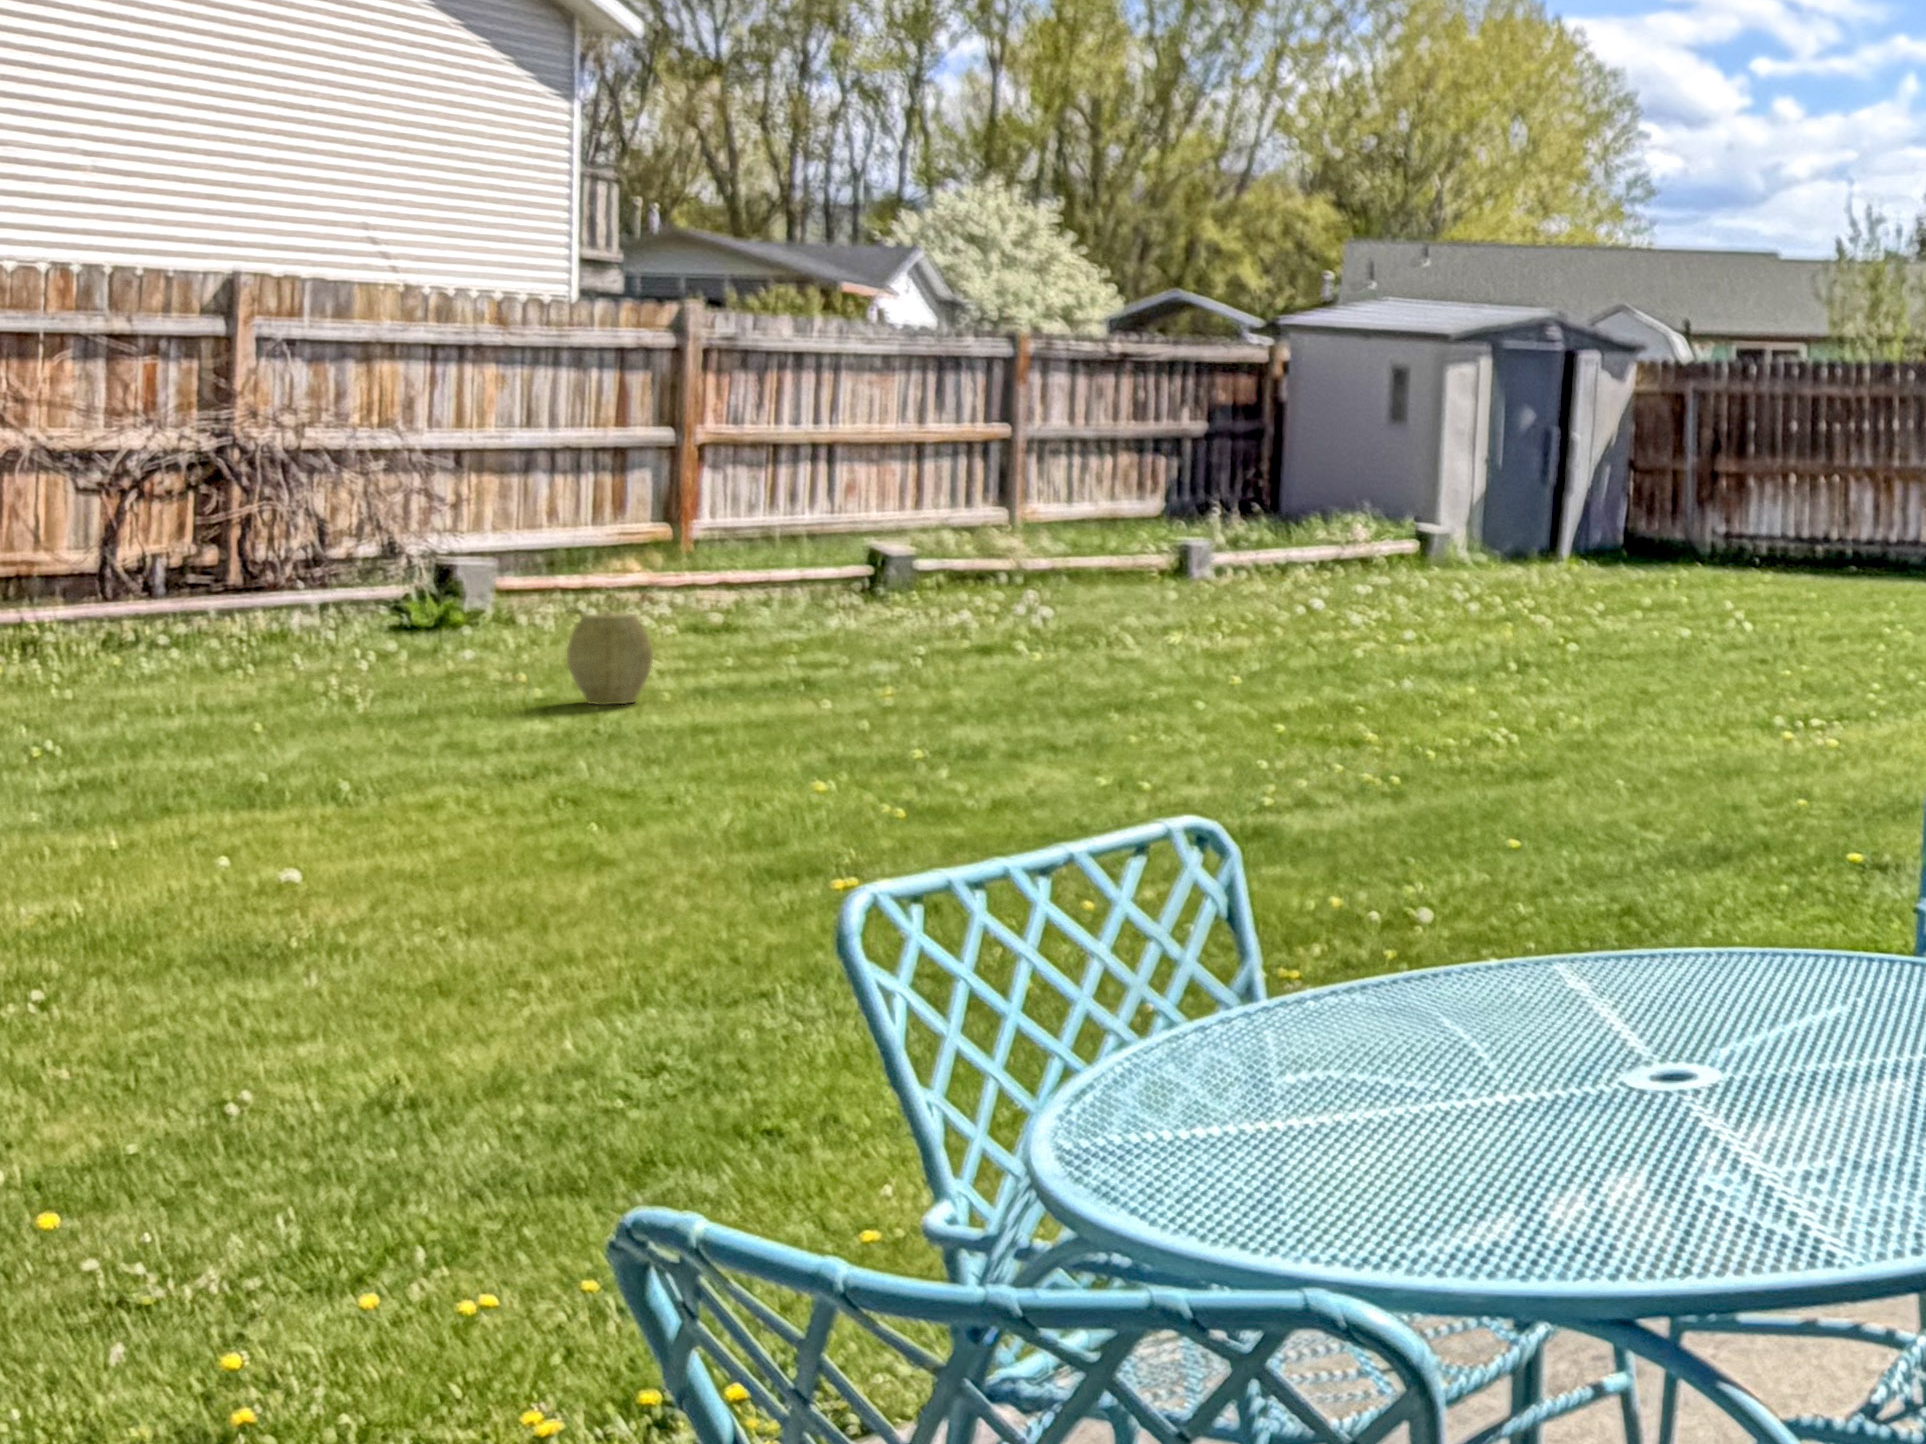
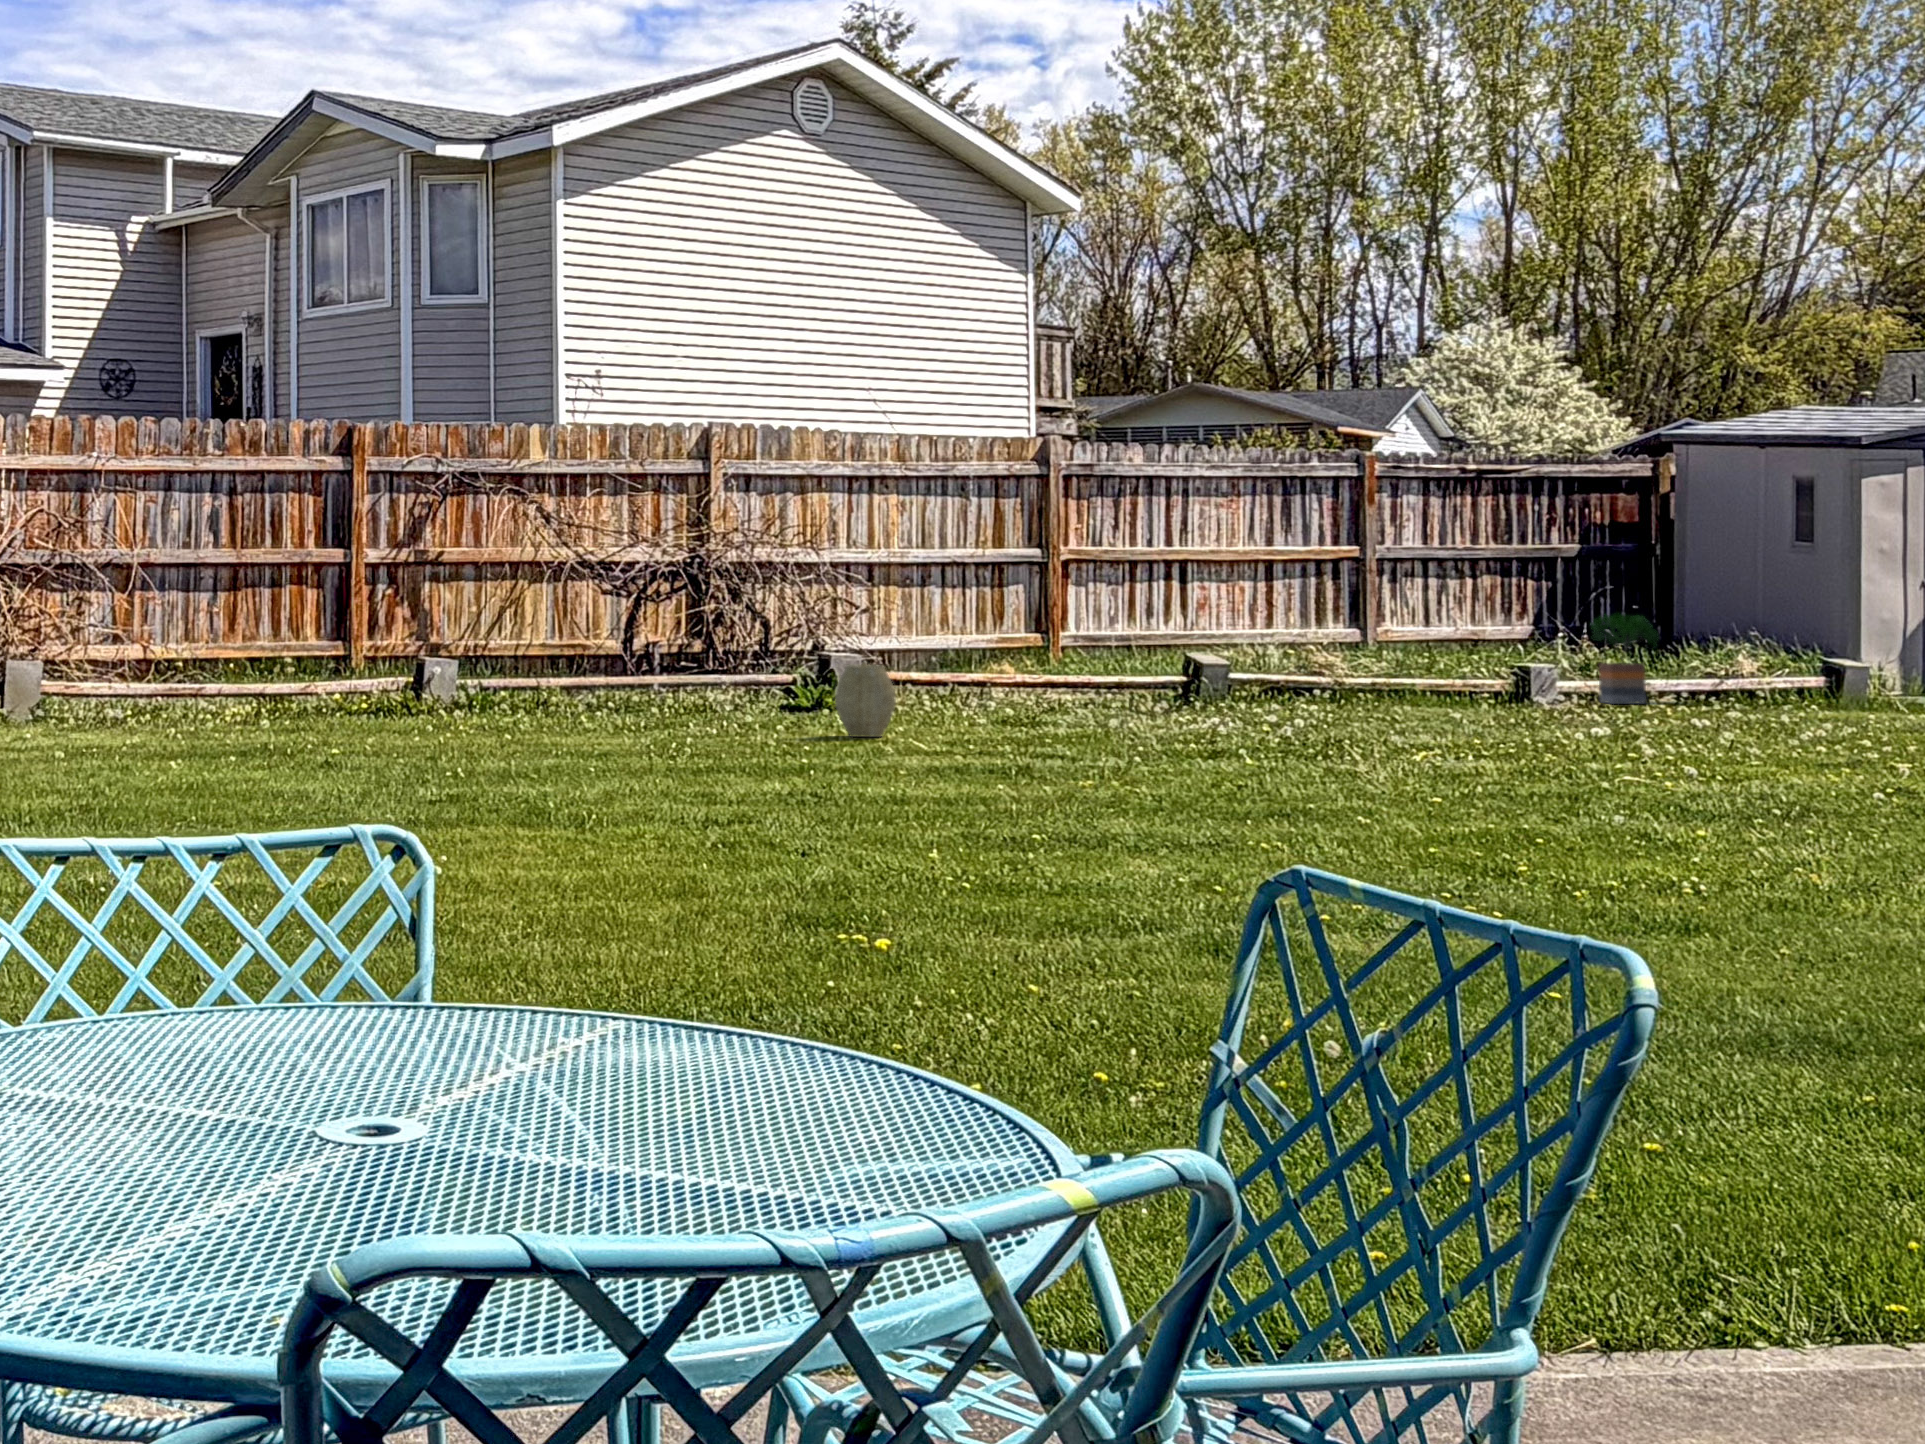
potted tree: none [1325,515,1395,605] -> present [1592,613,1658,704]

